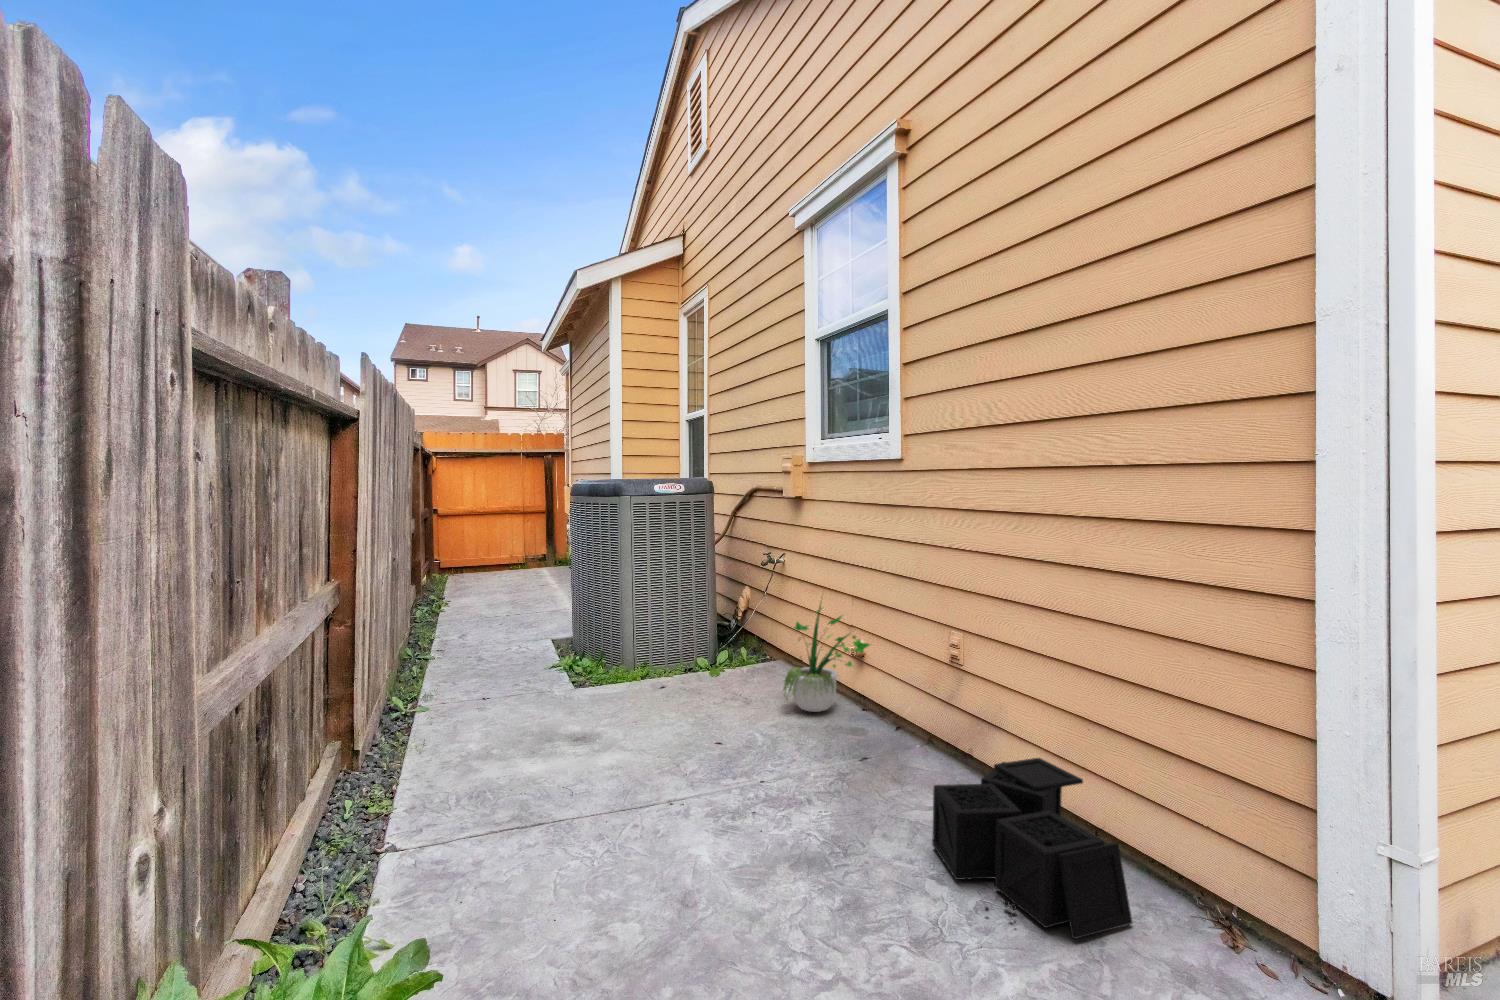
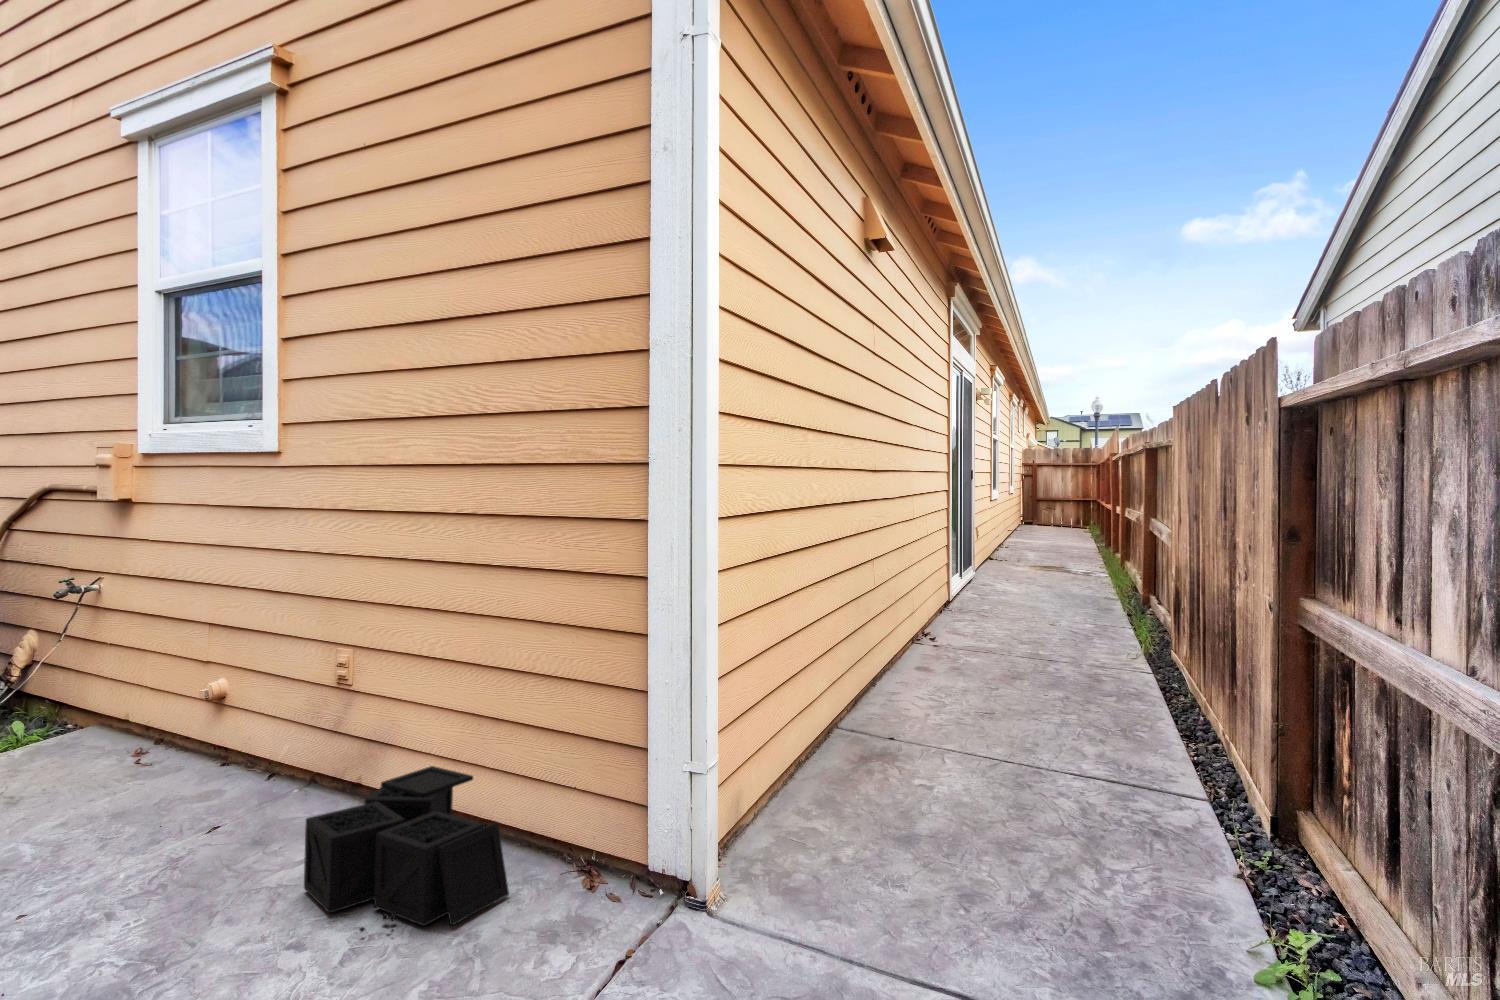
potted plant: present [783,605,870,712] -> none [89,611,235,784]

